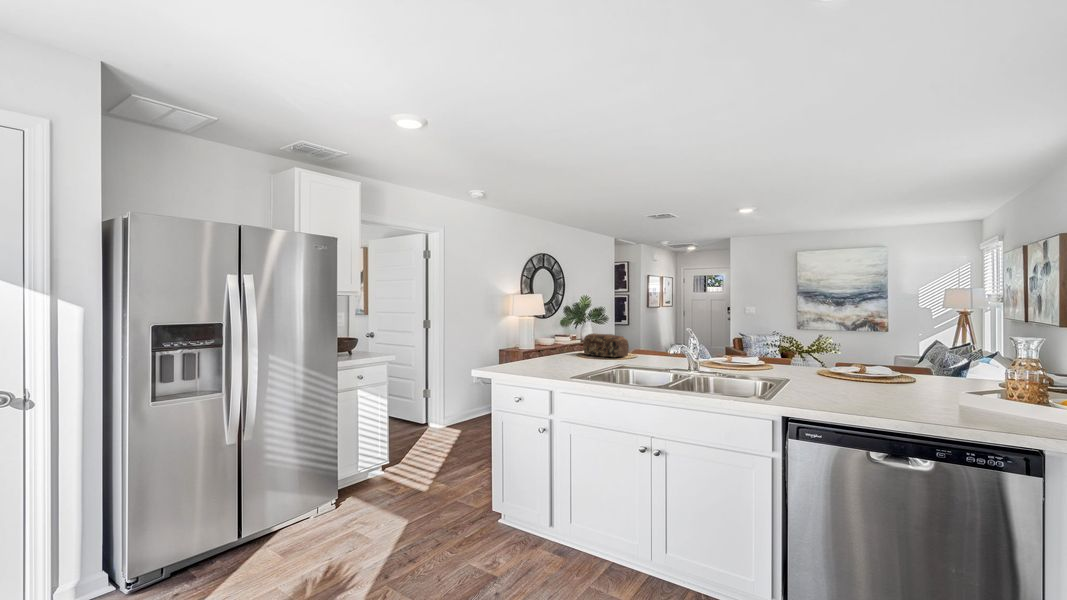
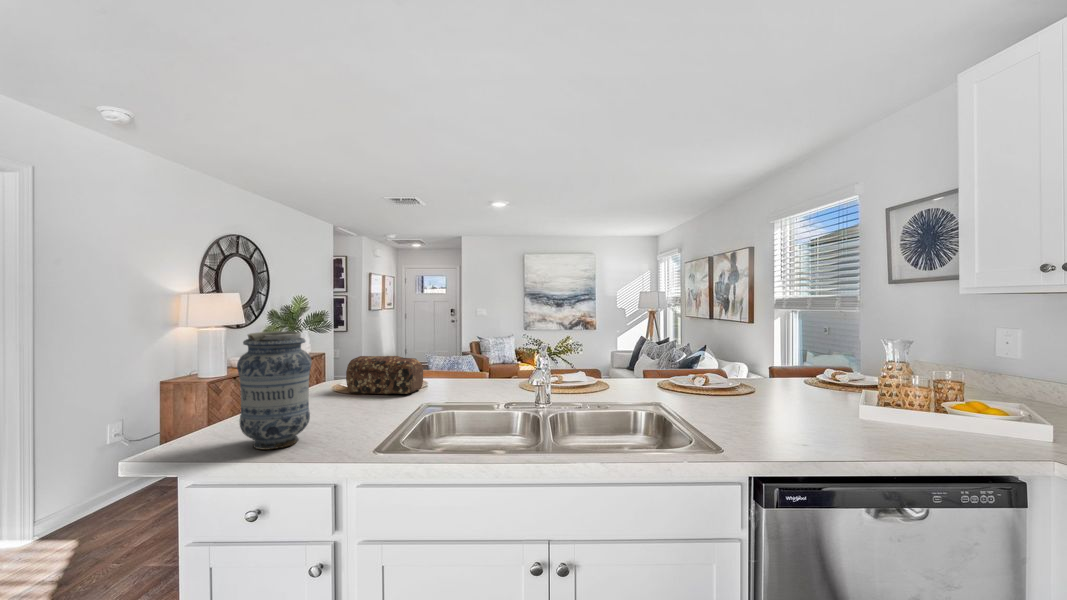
vase: none [521,315,552,369] -> present [237,331,312,449]

